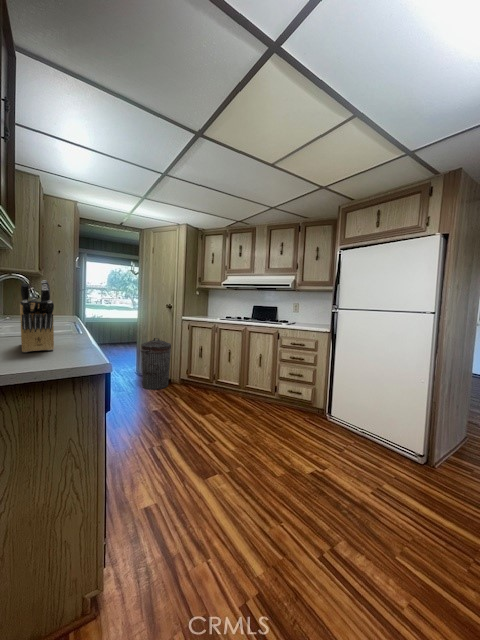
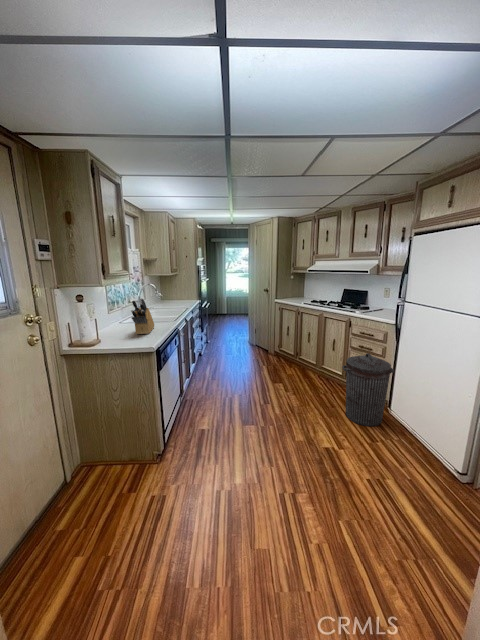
trash can: present [141,338,171,390] -> present [342,353,394,426]

